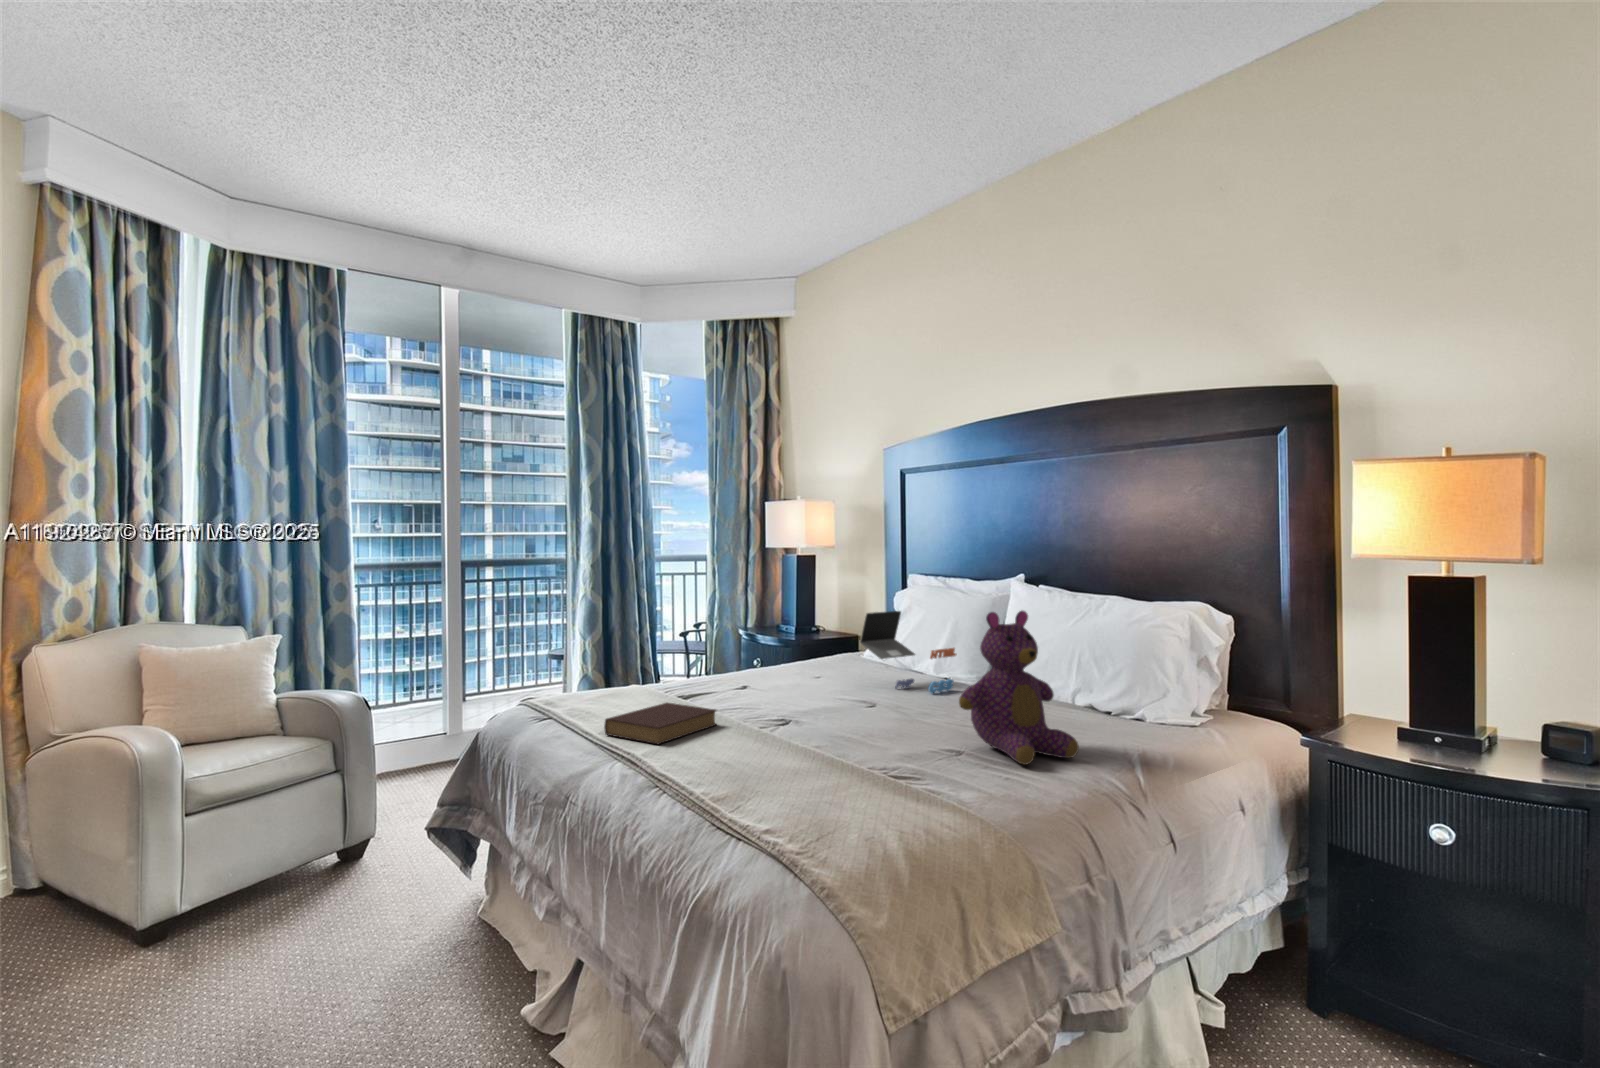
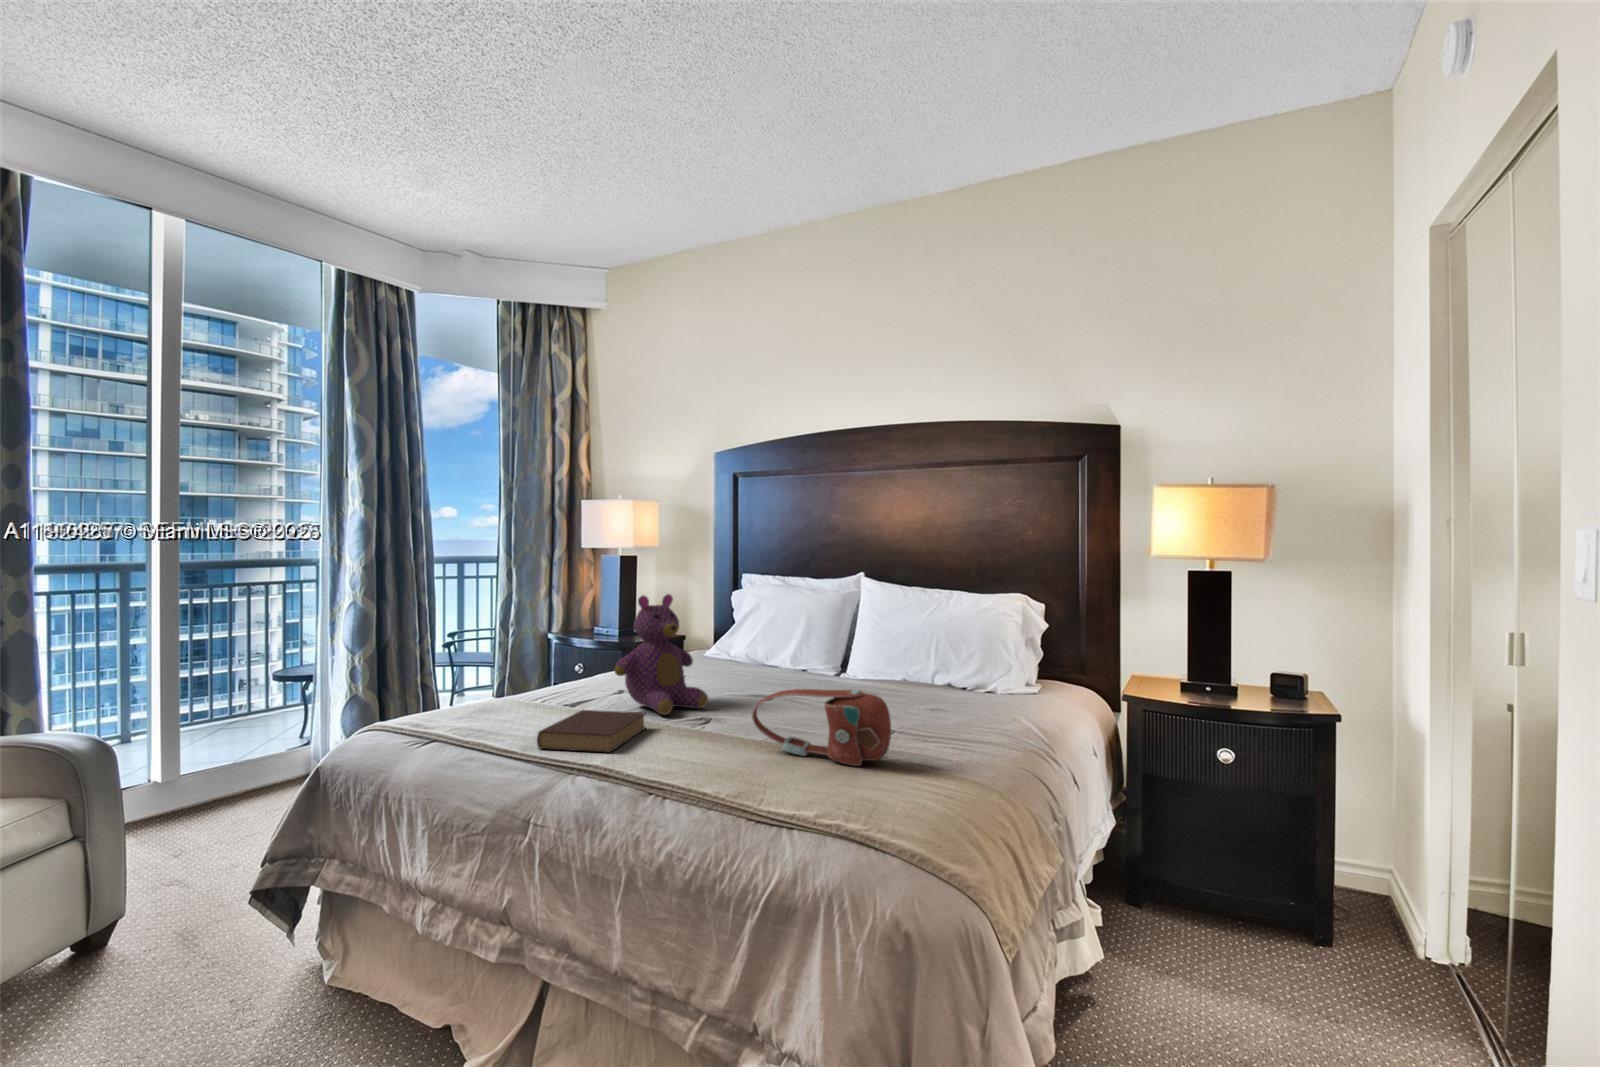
laptop: present [860,611,957,693] -> none [739,607,830,683]
teddy bear: present [959,611,1079,765] -> present [614,594,708,715]
handbag: none [783,697,909,784] -> present [752,689,891,766]

